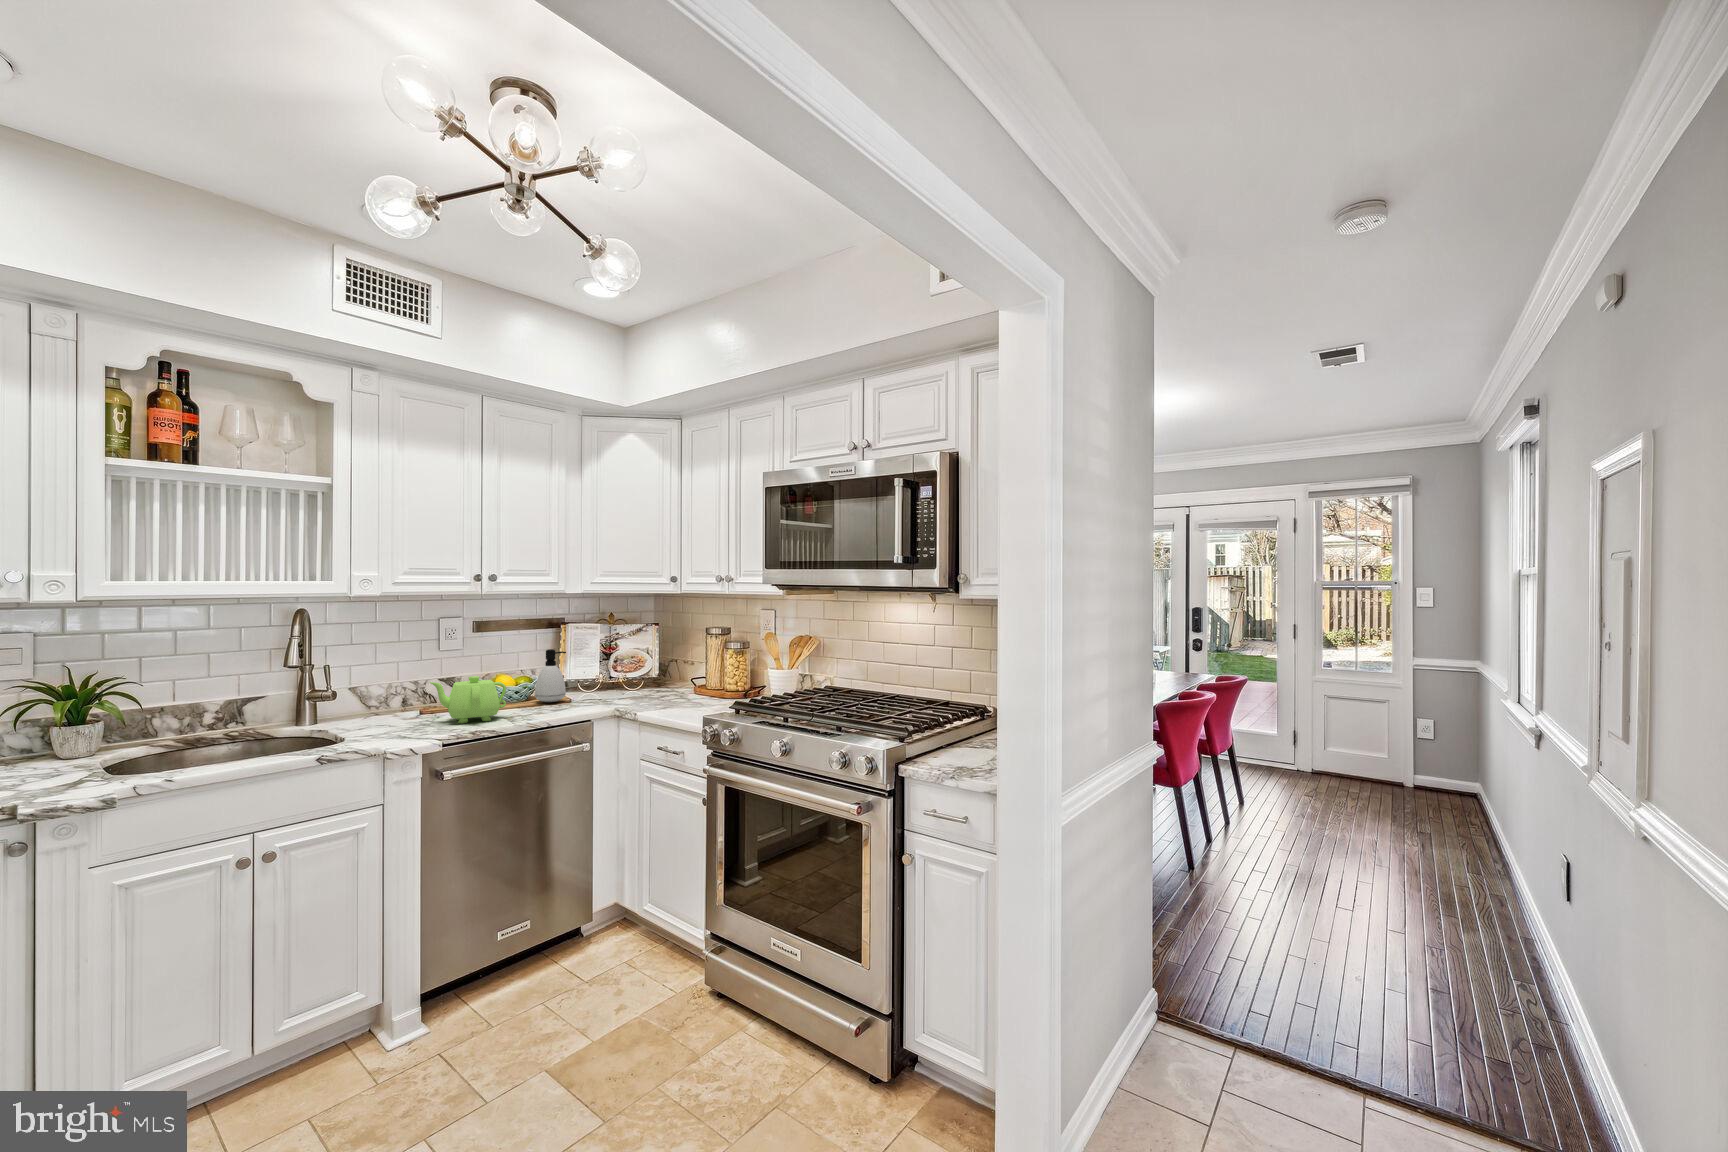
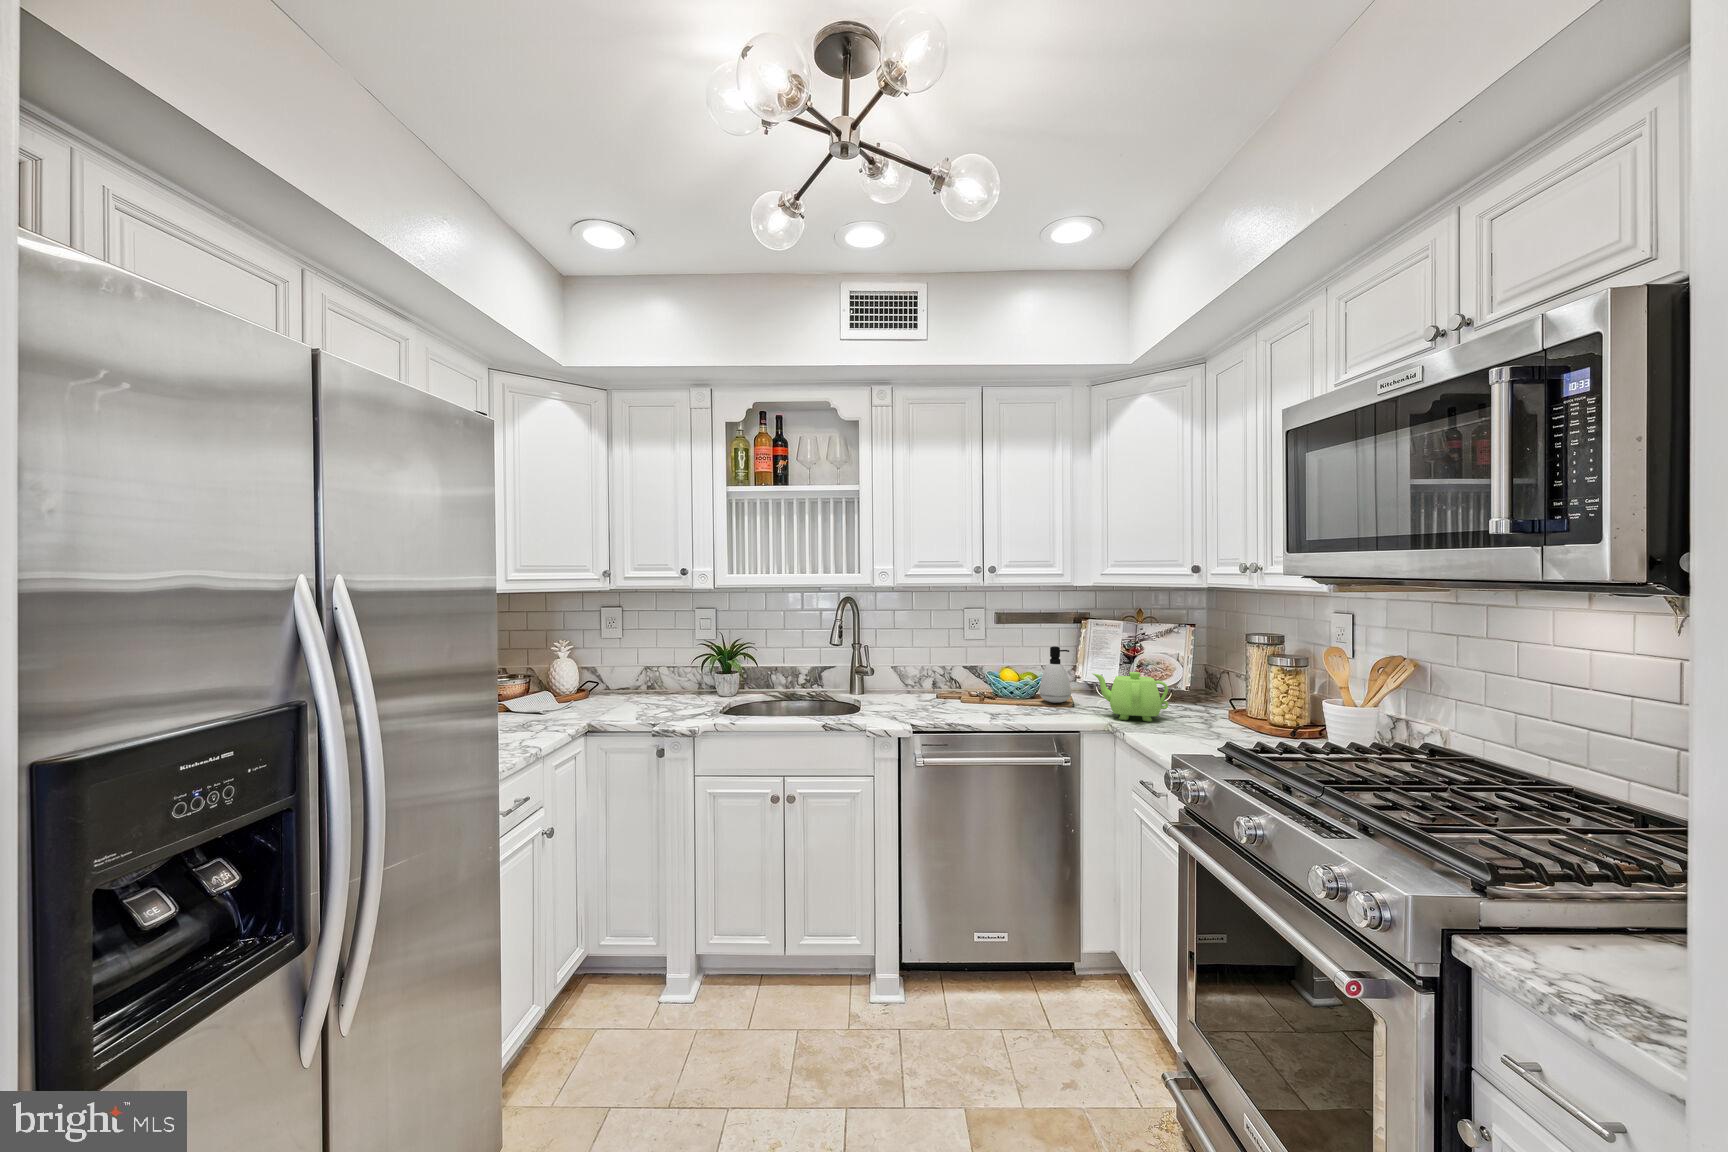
teapot: present [430,676,506,723] -> present [1093,672,1168,722]

